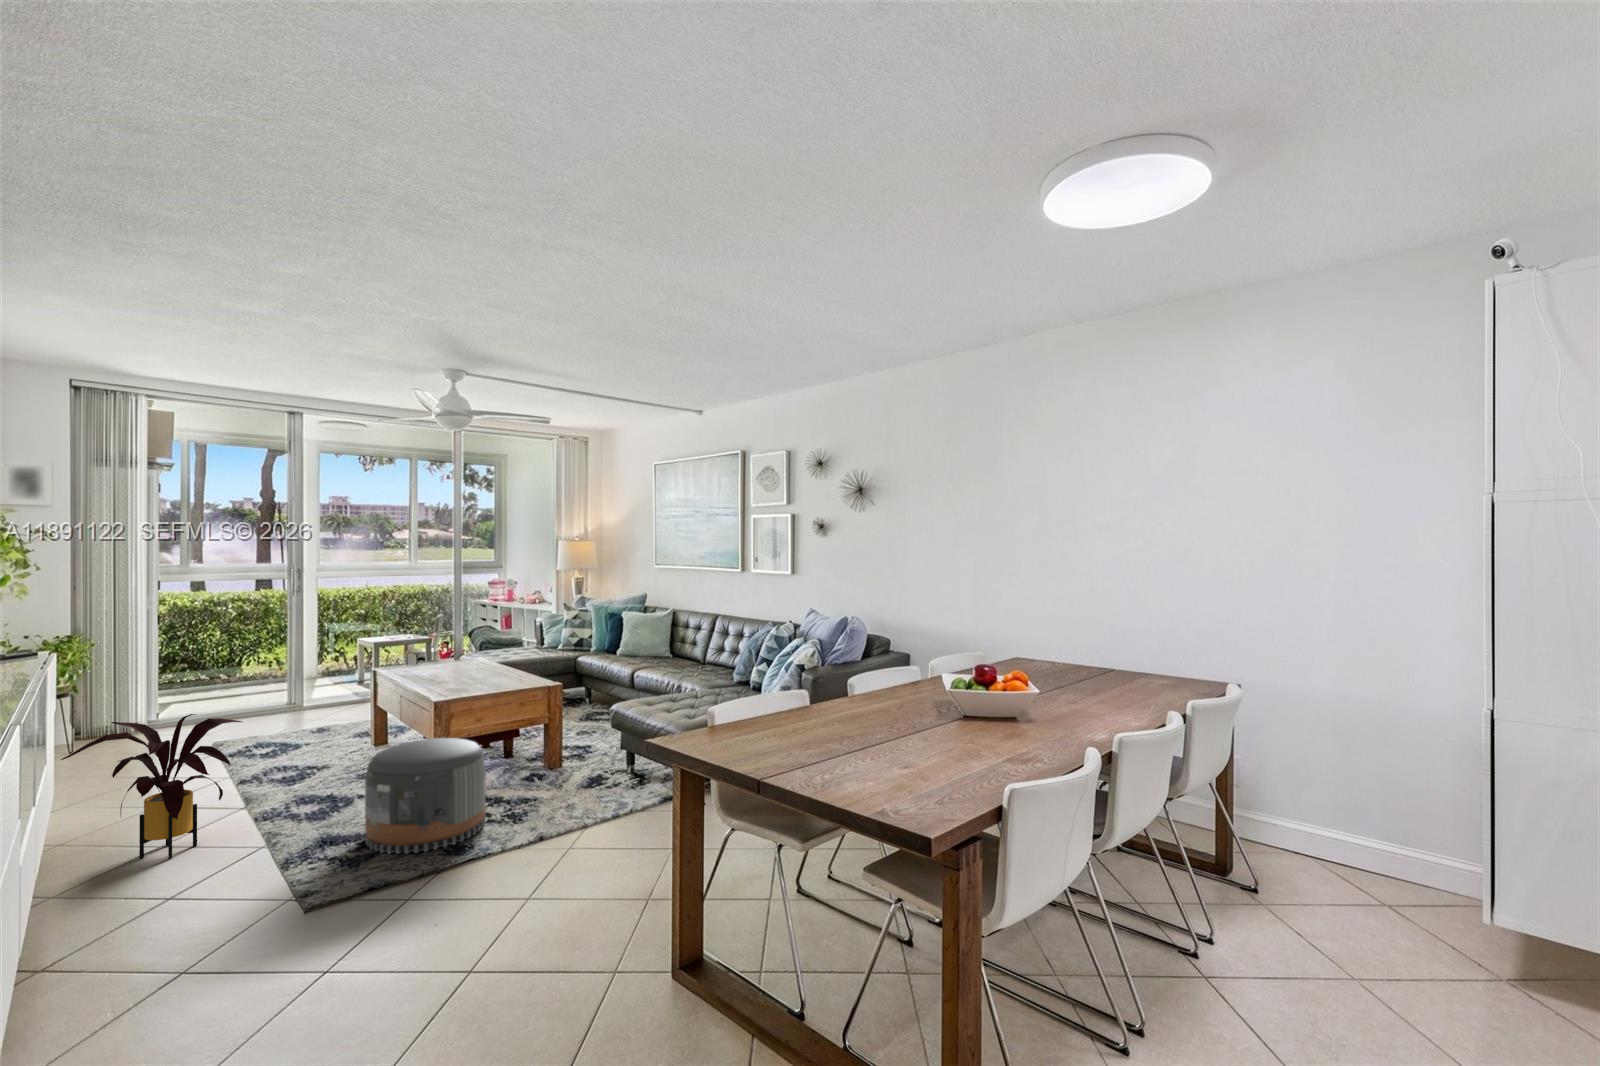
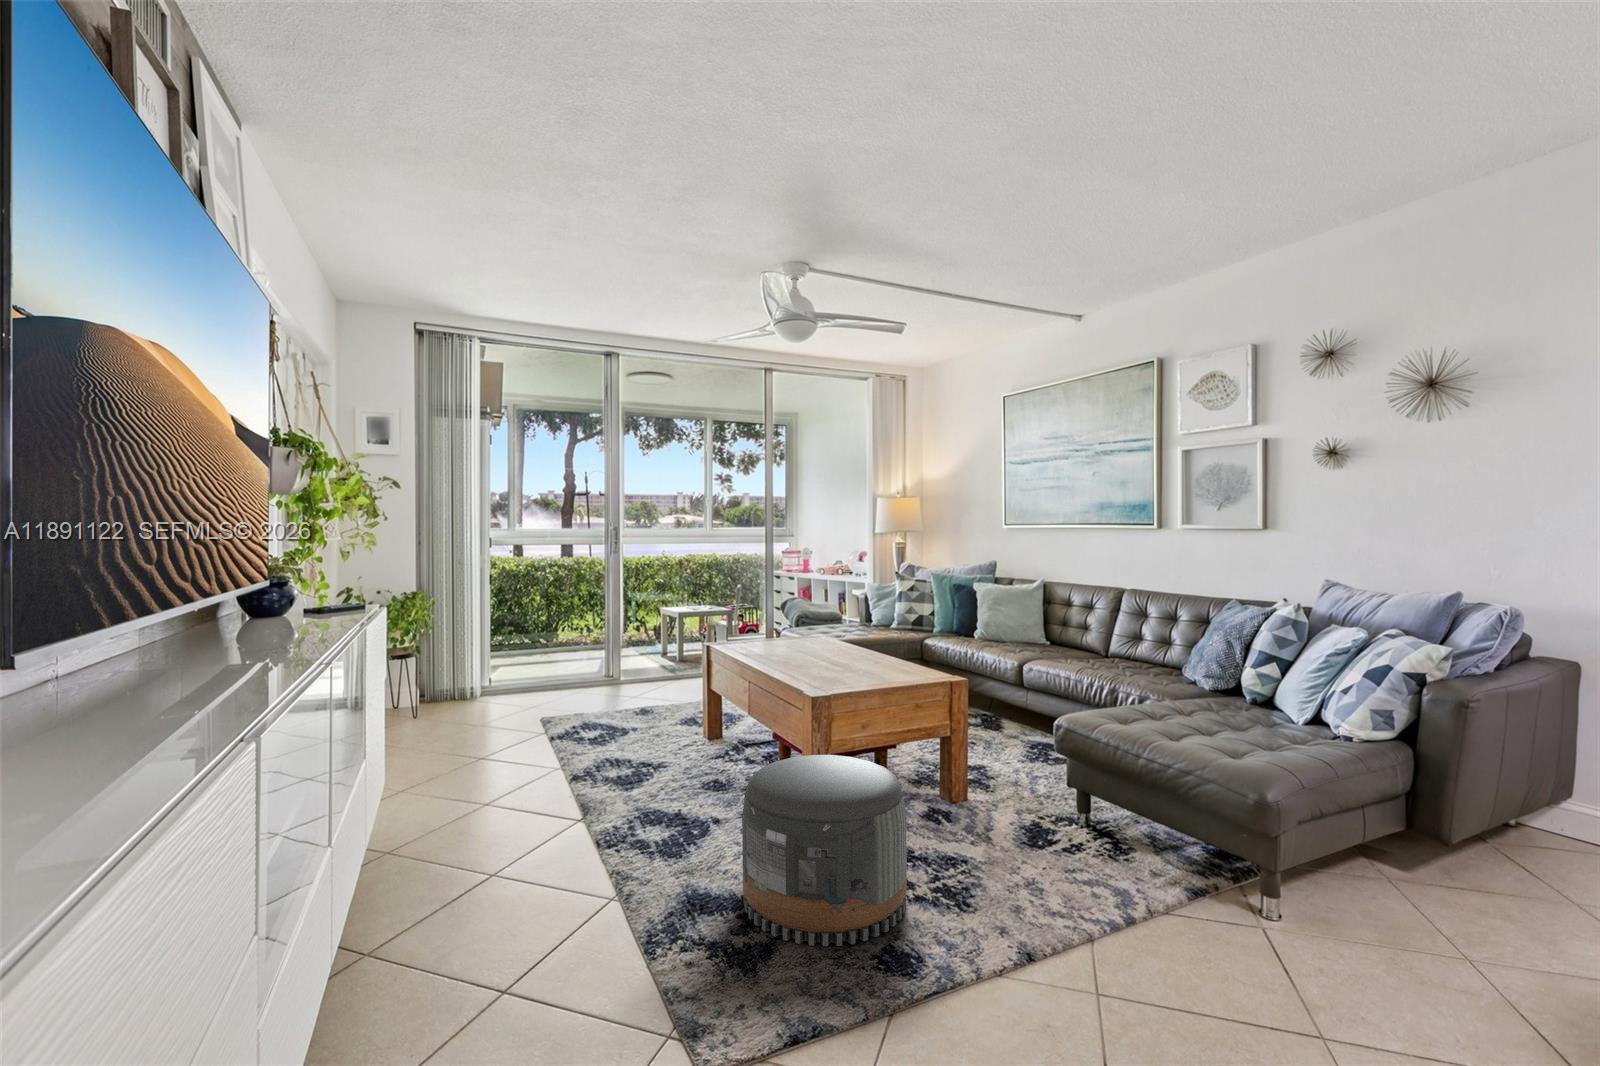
house plant: present [61,714,242,859] -> none [378,698,582,897]

